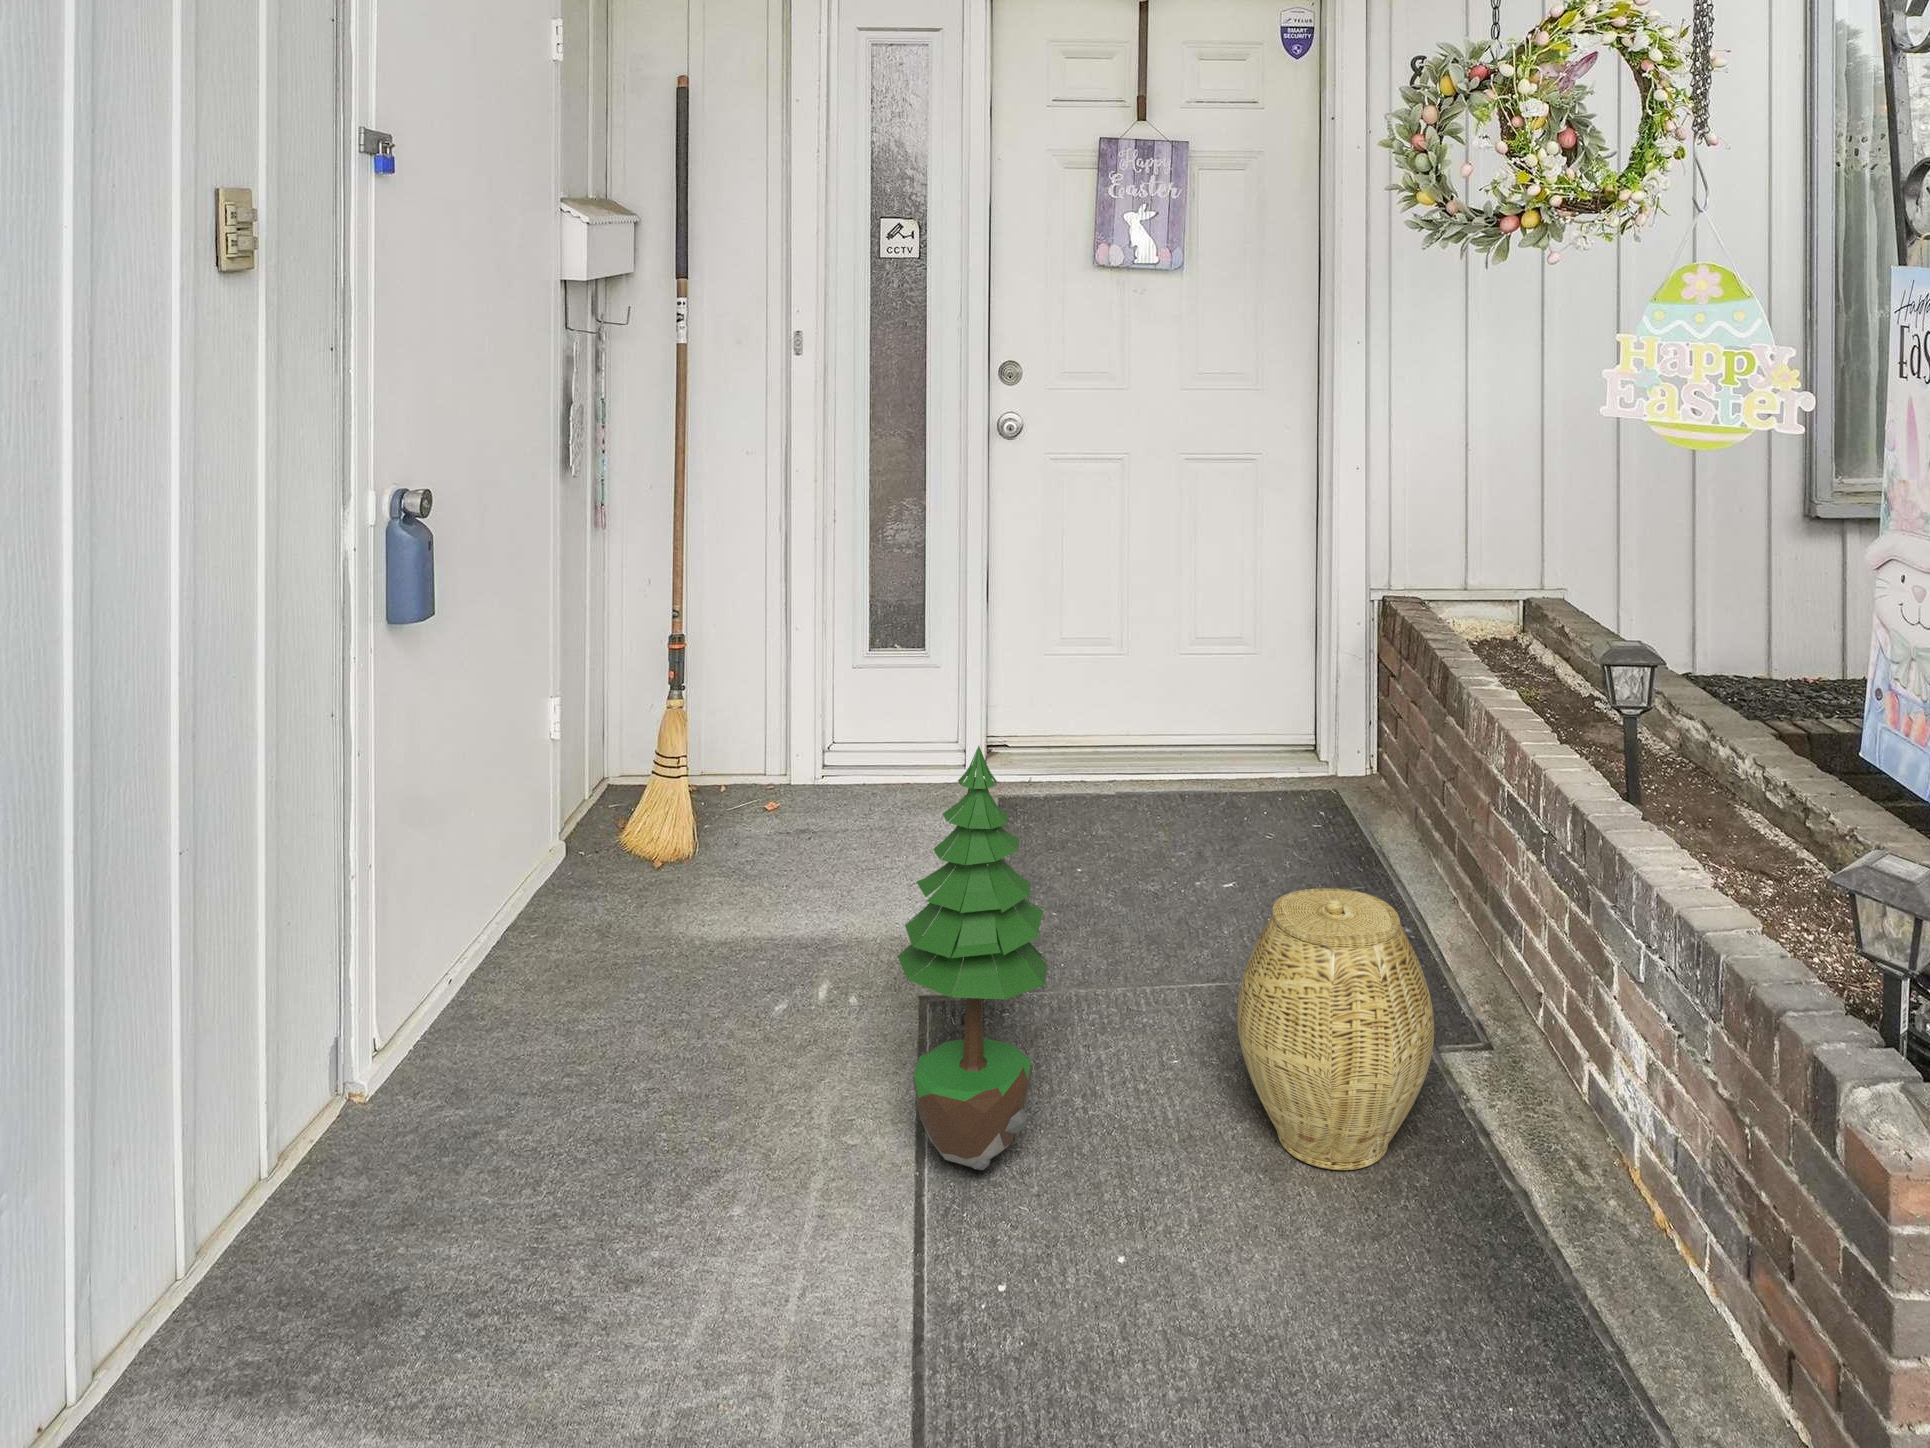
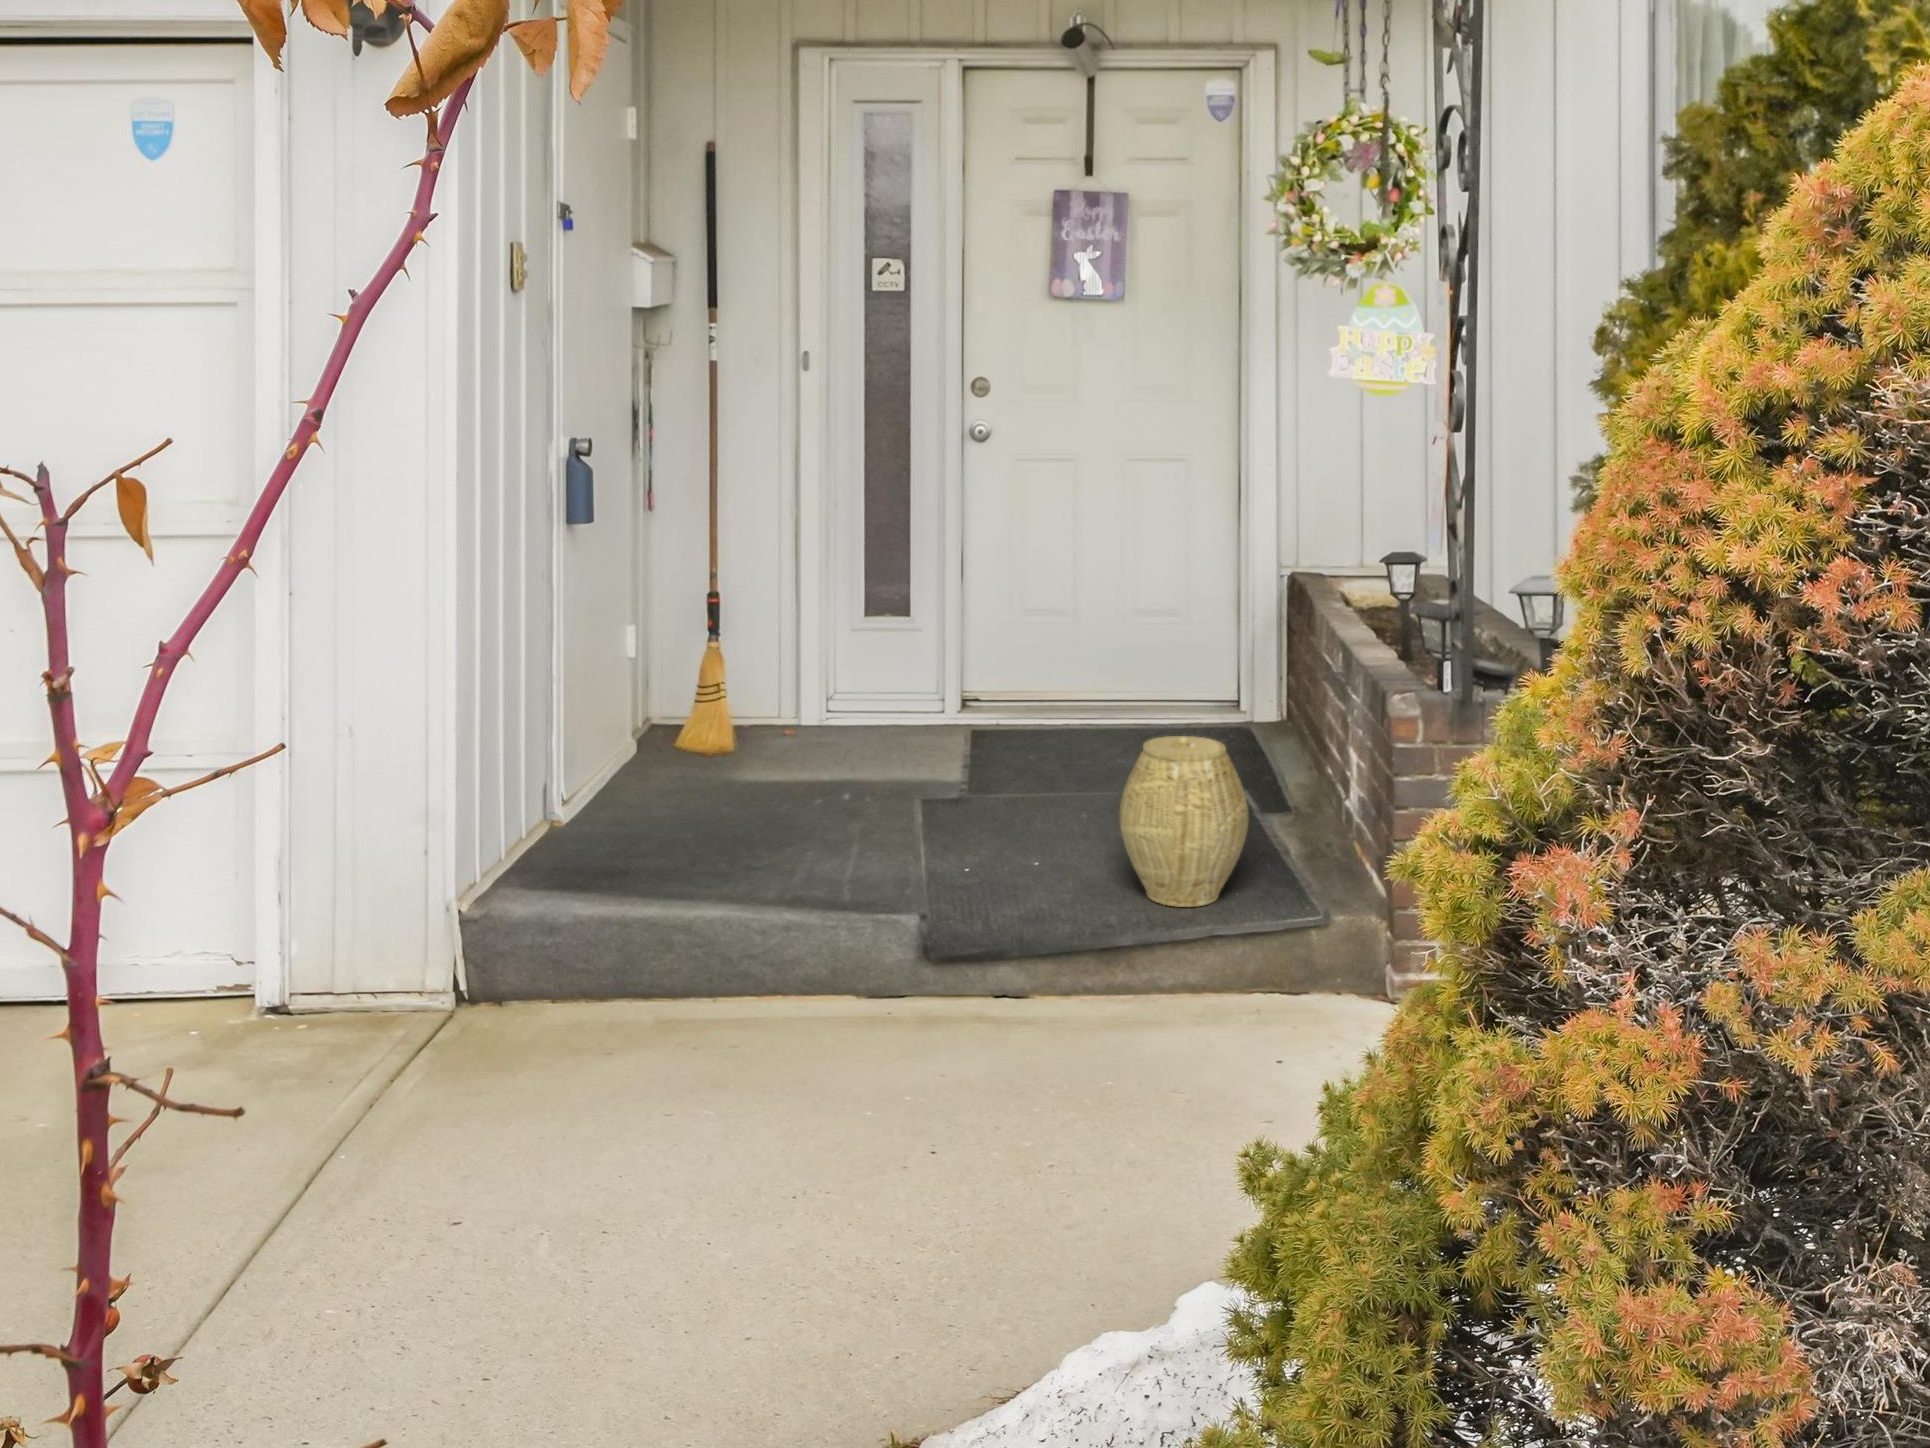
potted tree: present [897,746,1047,1170] -> none [894,630,993,904]

